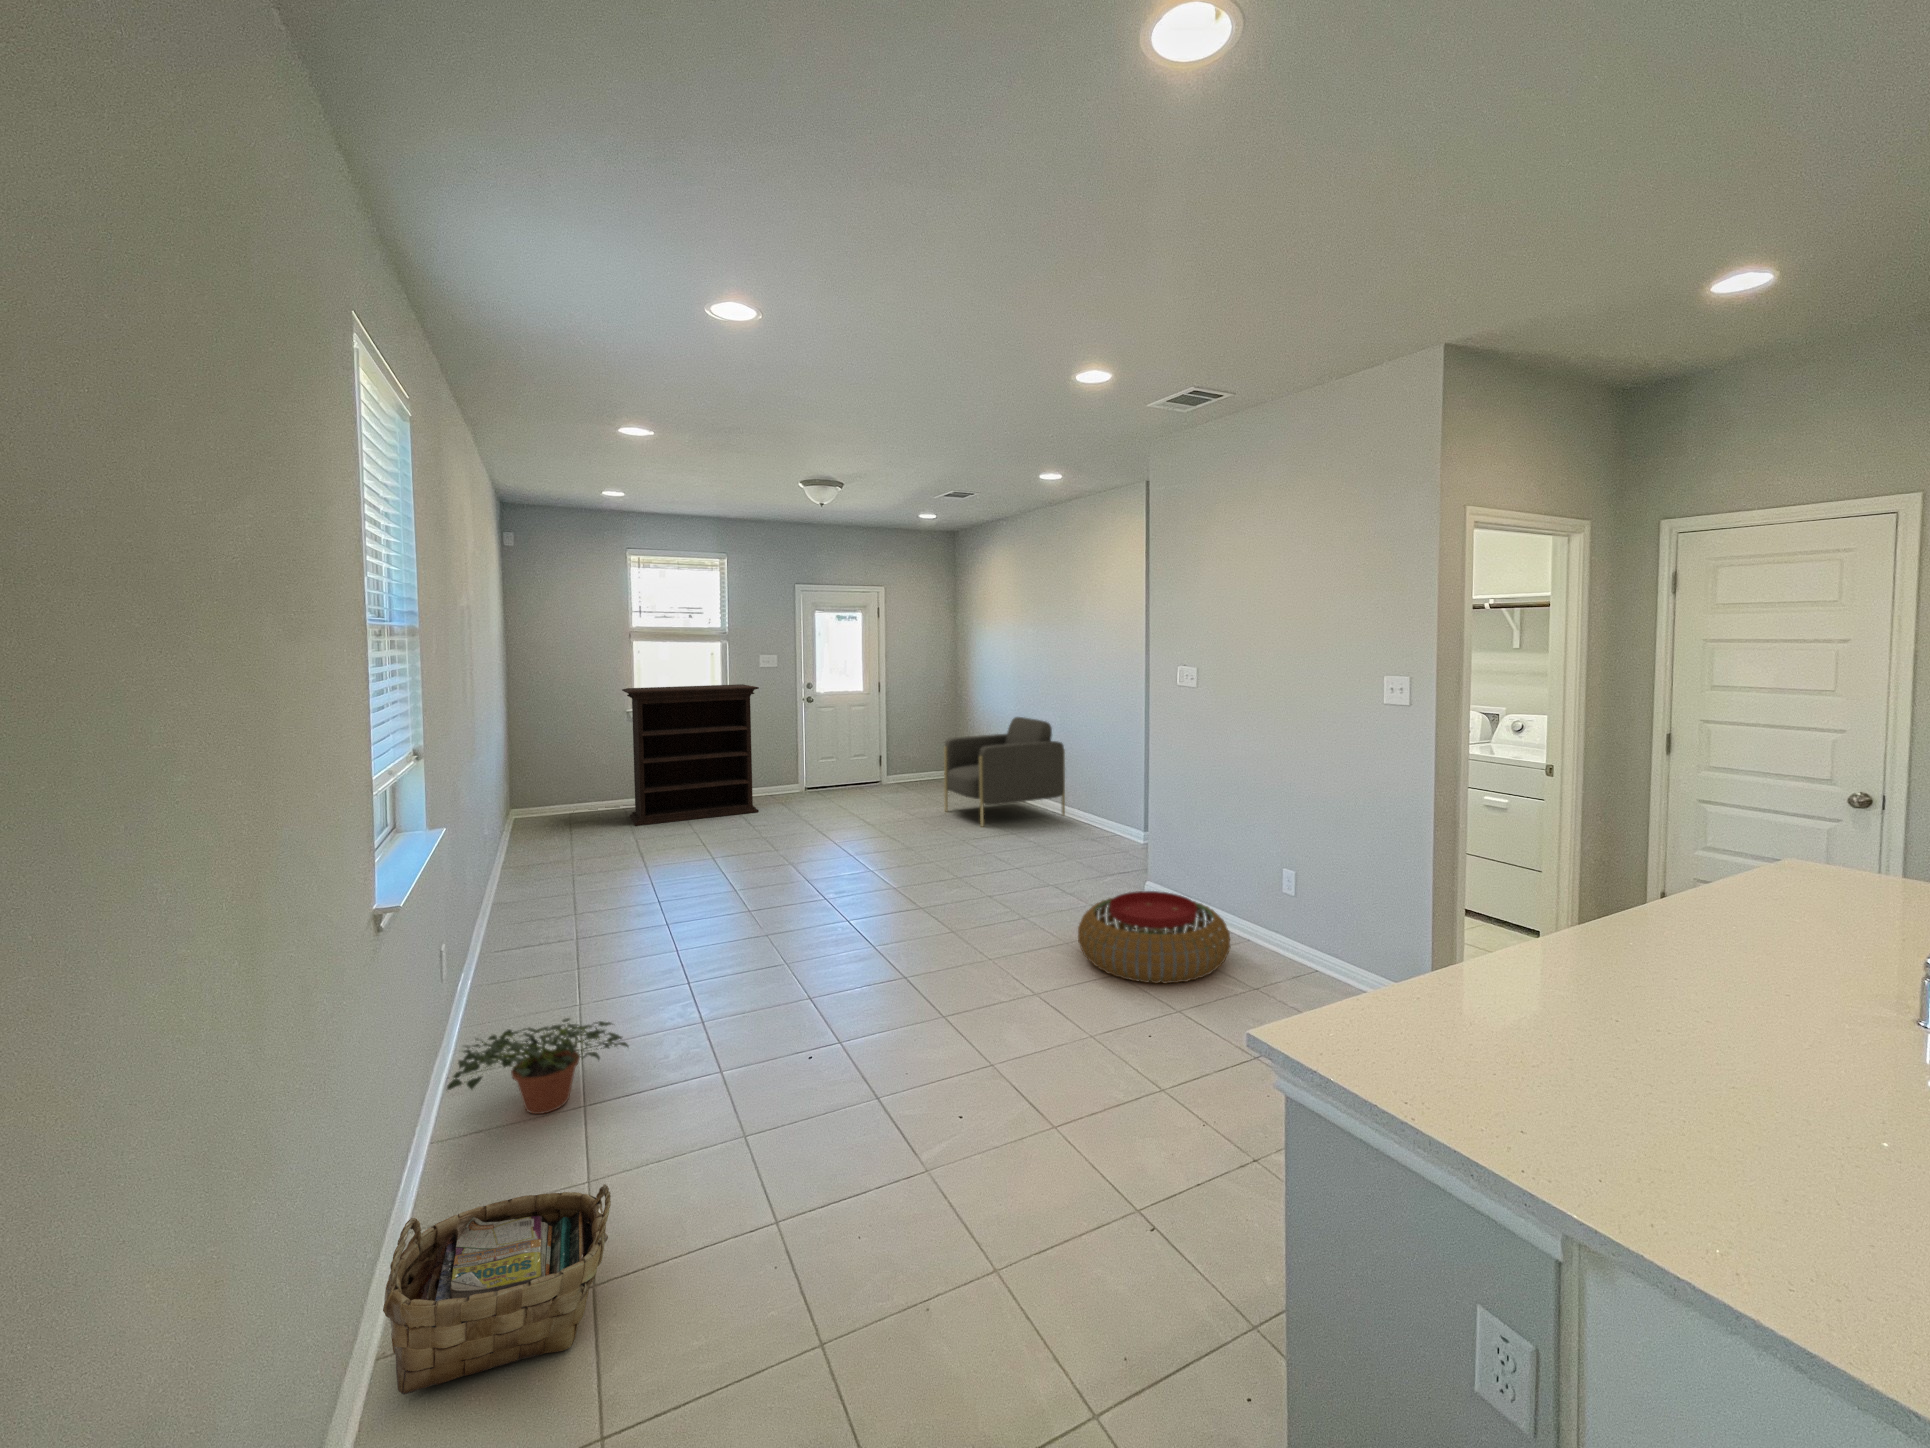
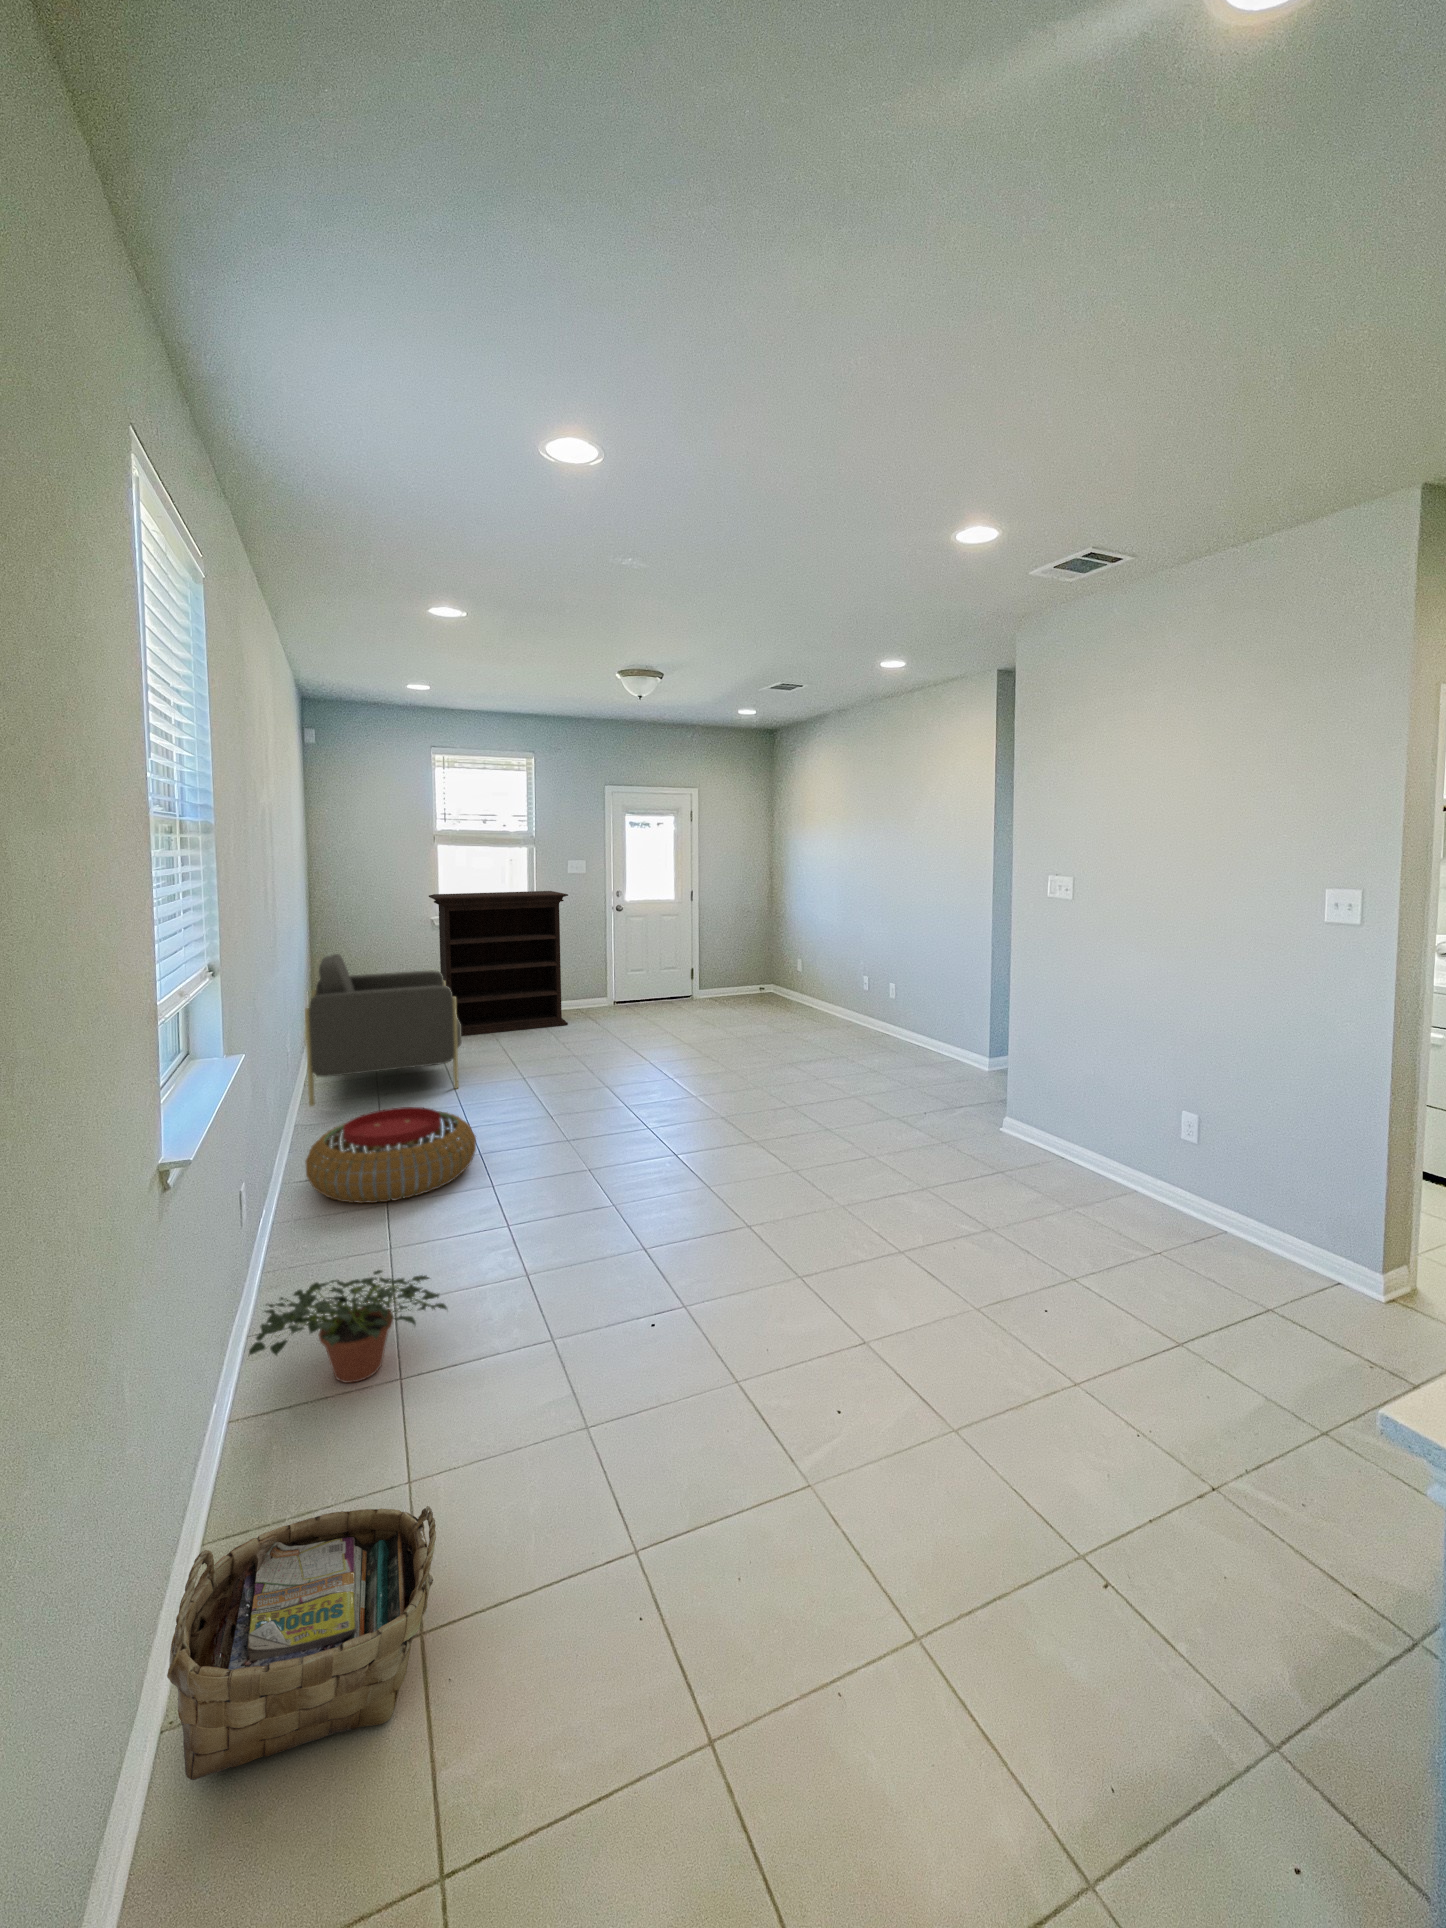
armchair: present [944,717,1065,827] -> present [305,954,461,1106]
pouf: present [1078,891,1230,983] -> present [305,1107,476,1203]

